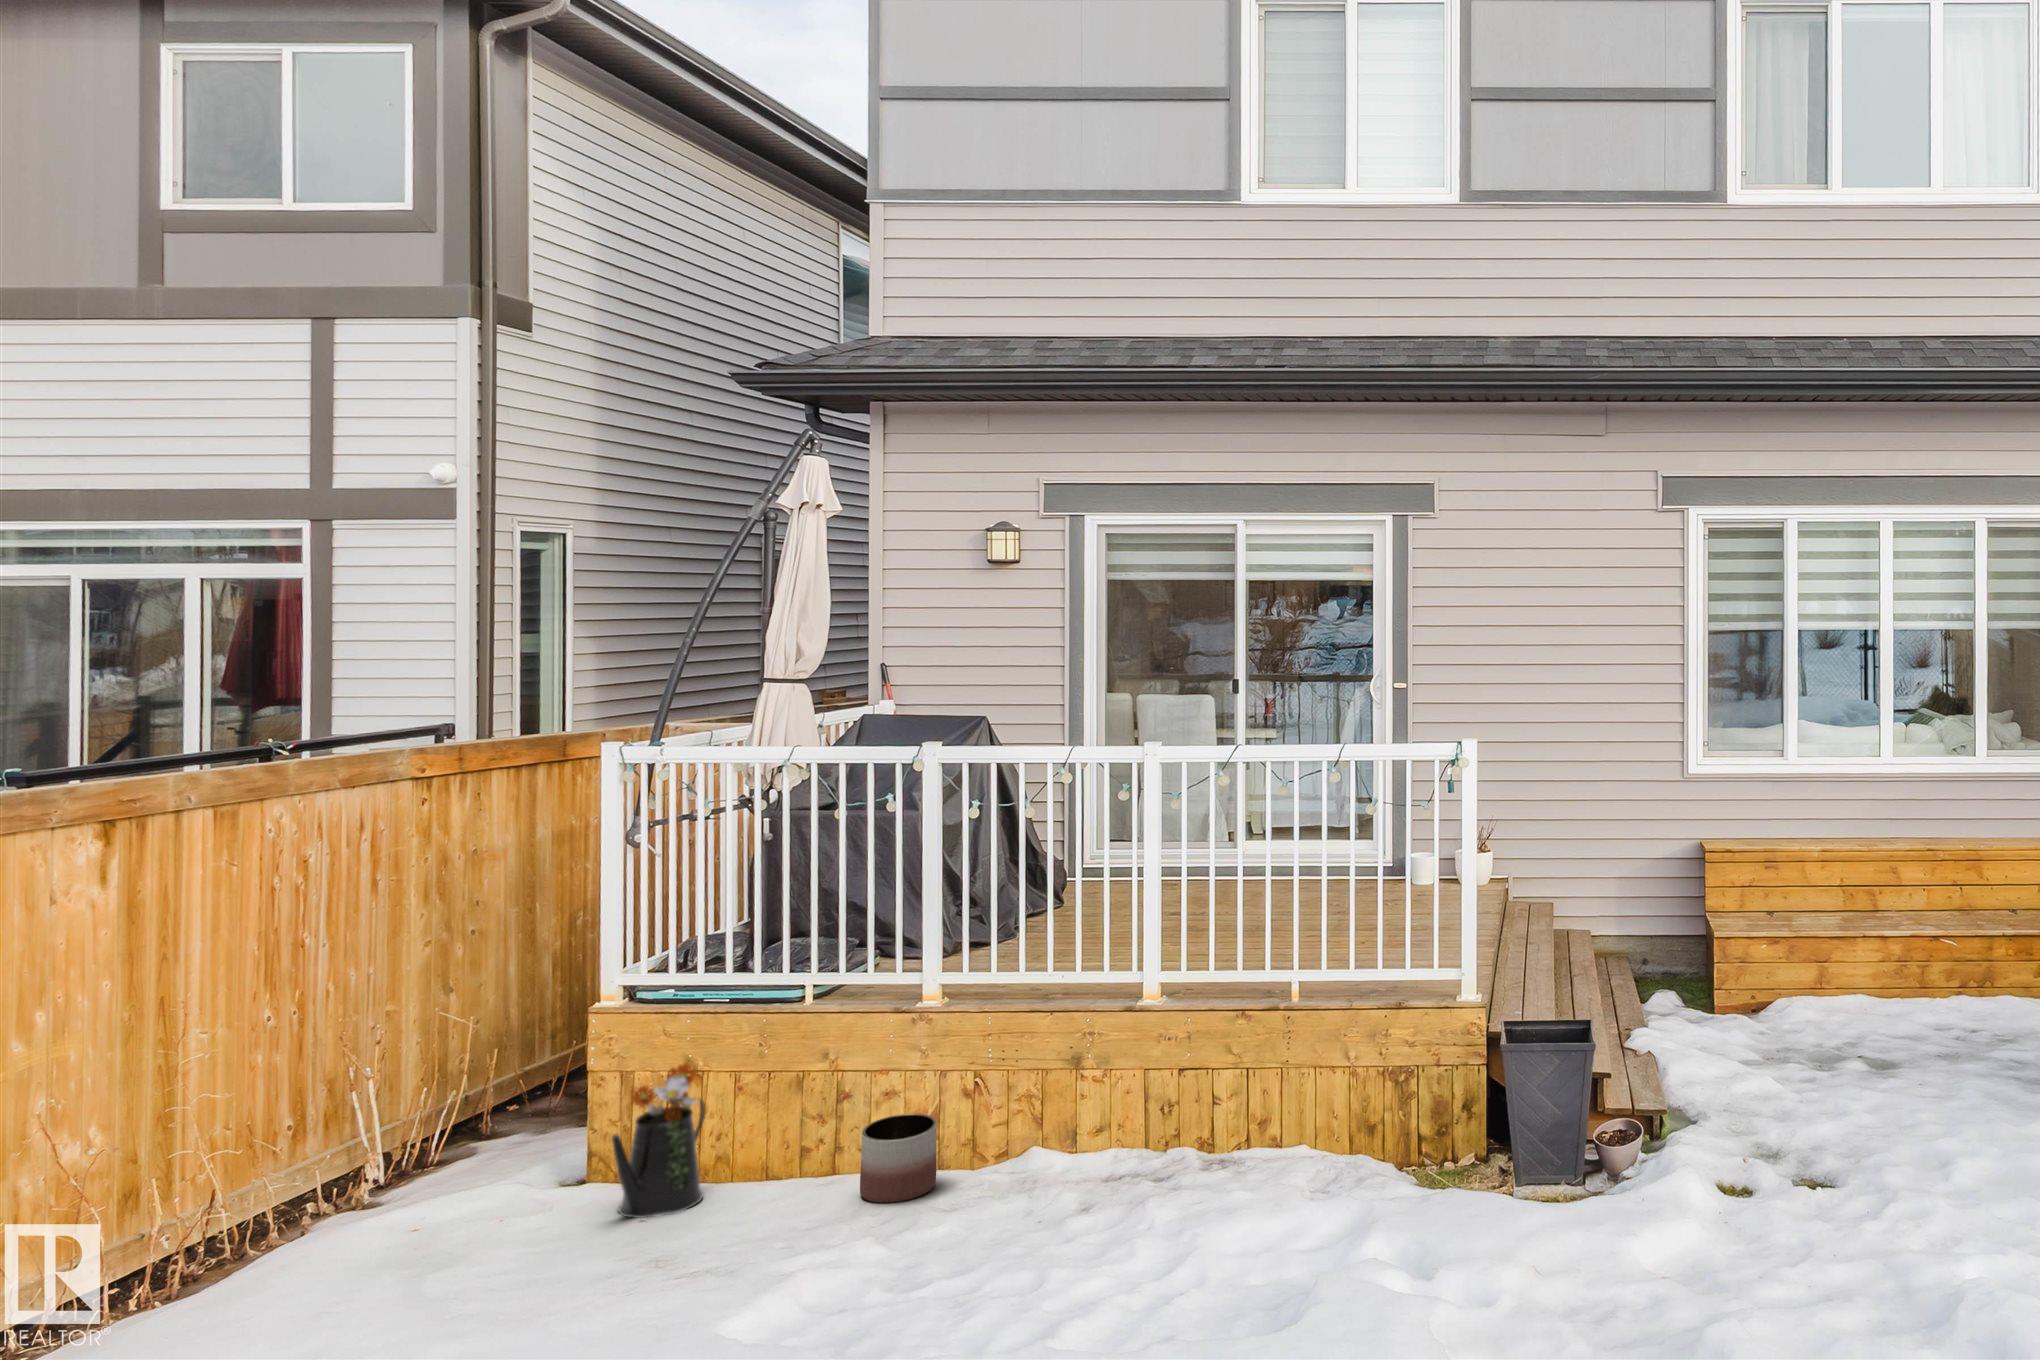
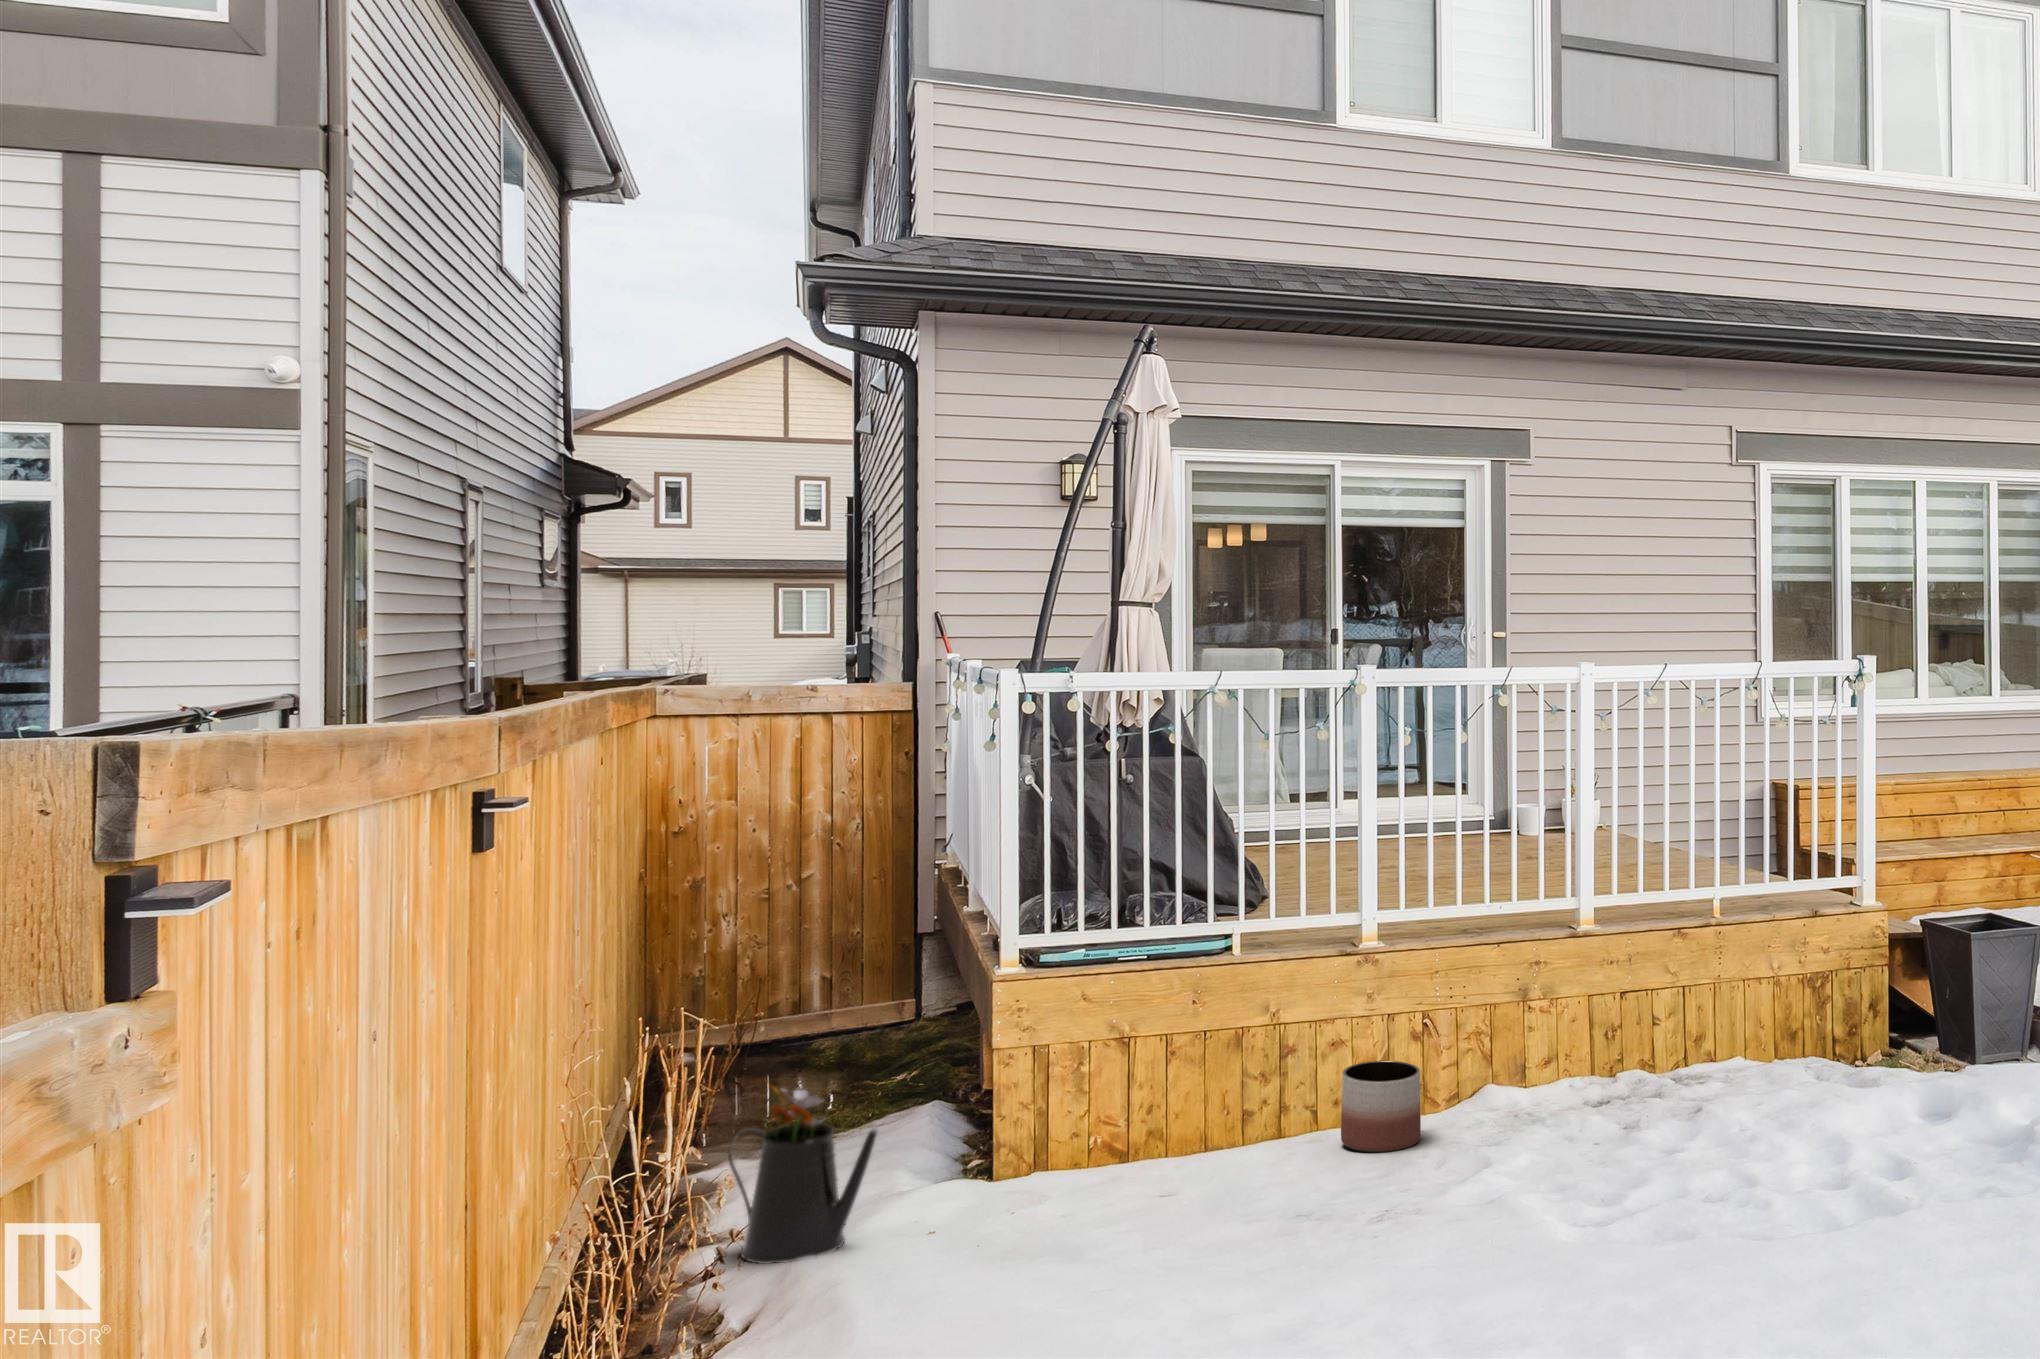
watering can: present [612,1063,705,1218] -> present [728,1088,877,1264]

